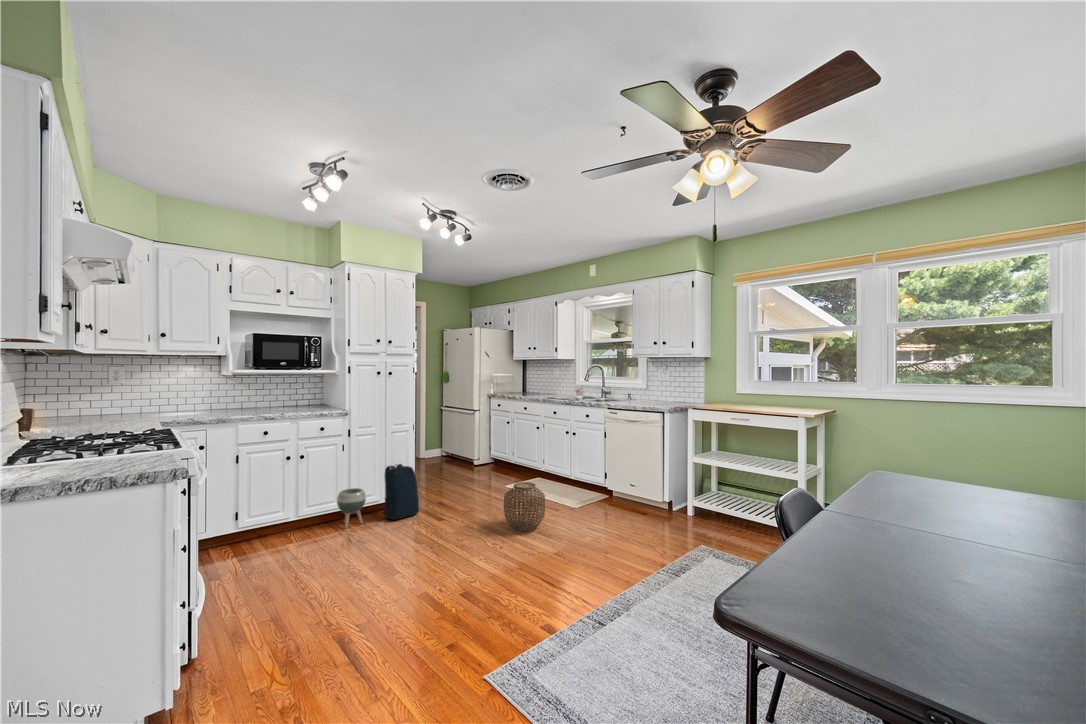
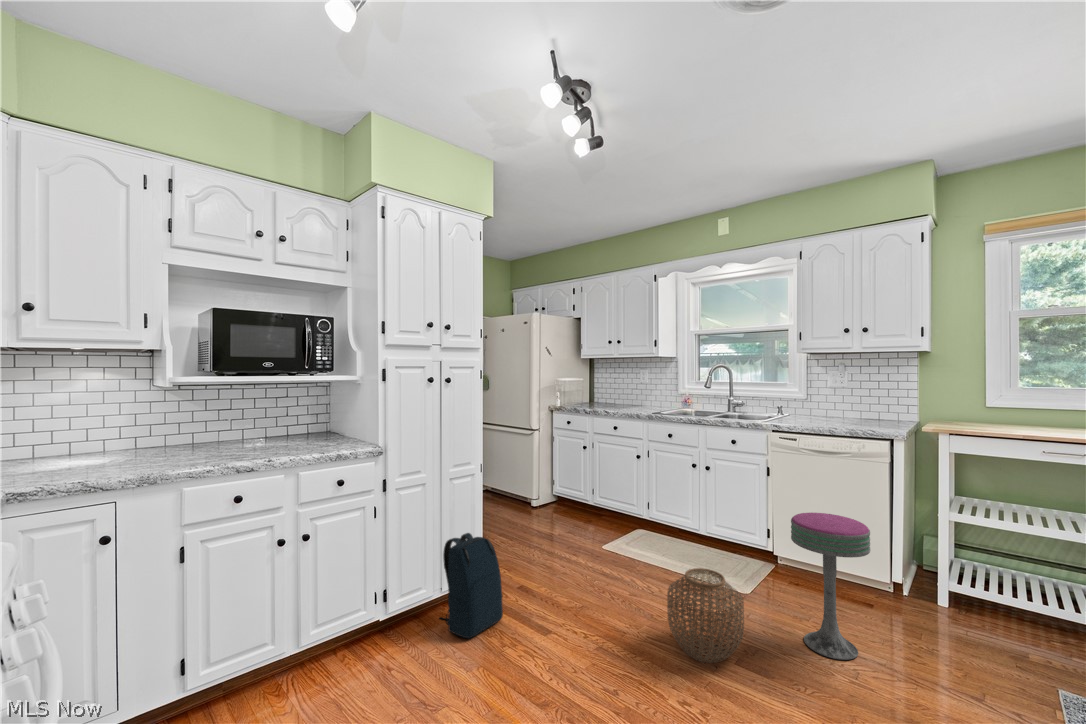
bar stool: none [579,452,619,532] -> present [791,513,870,660]
planter: present [337,488,366,528] -> none [370,584,419,664]

